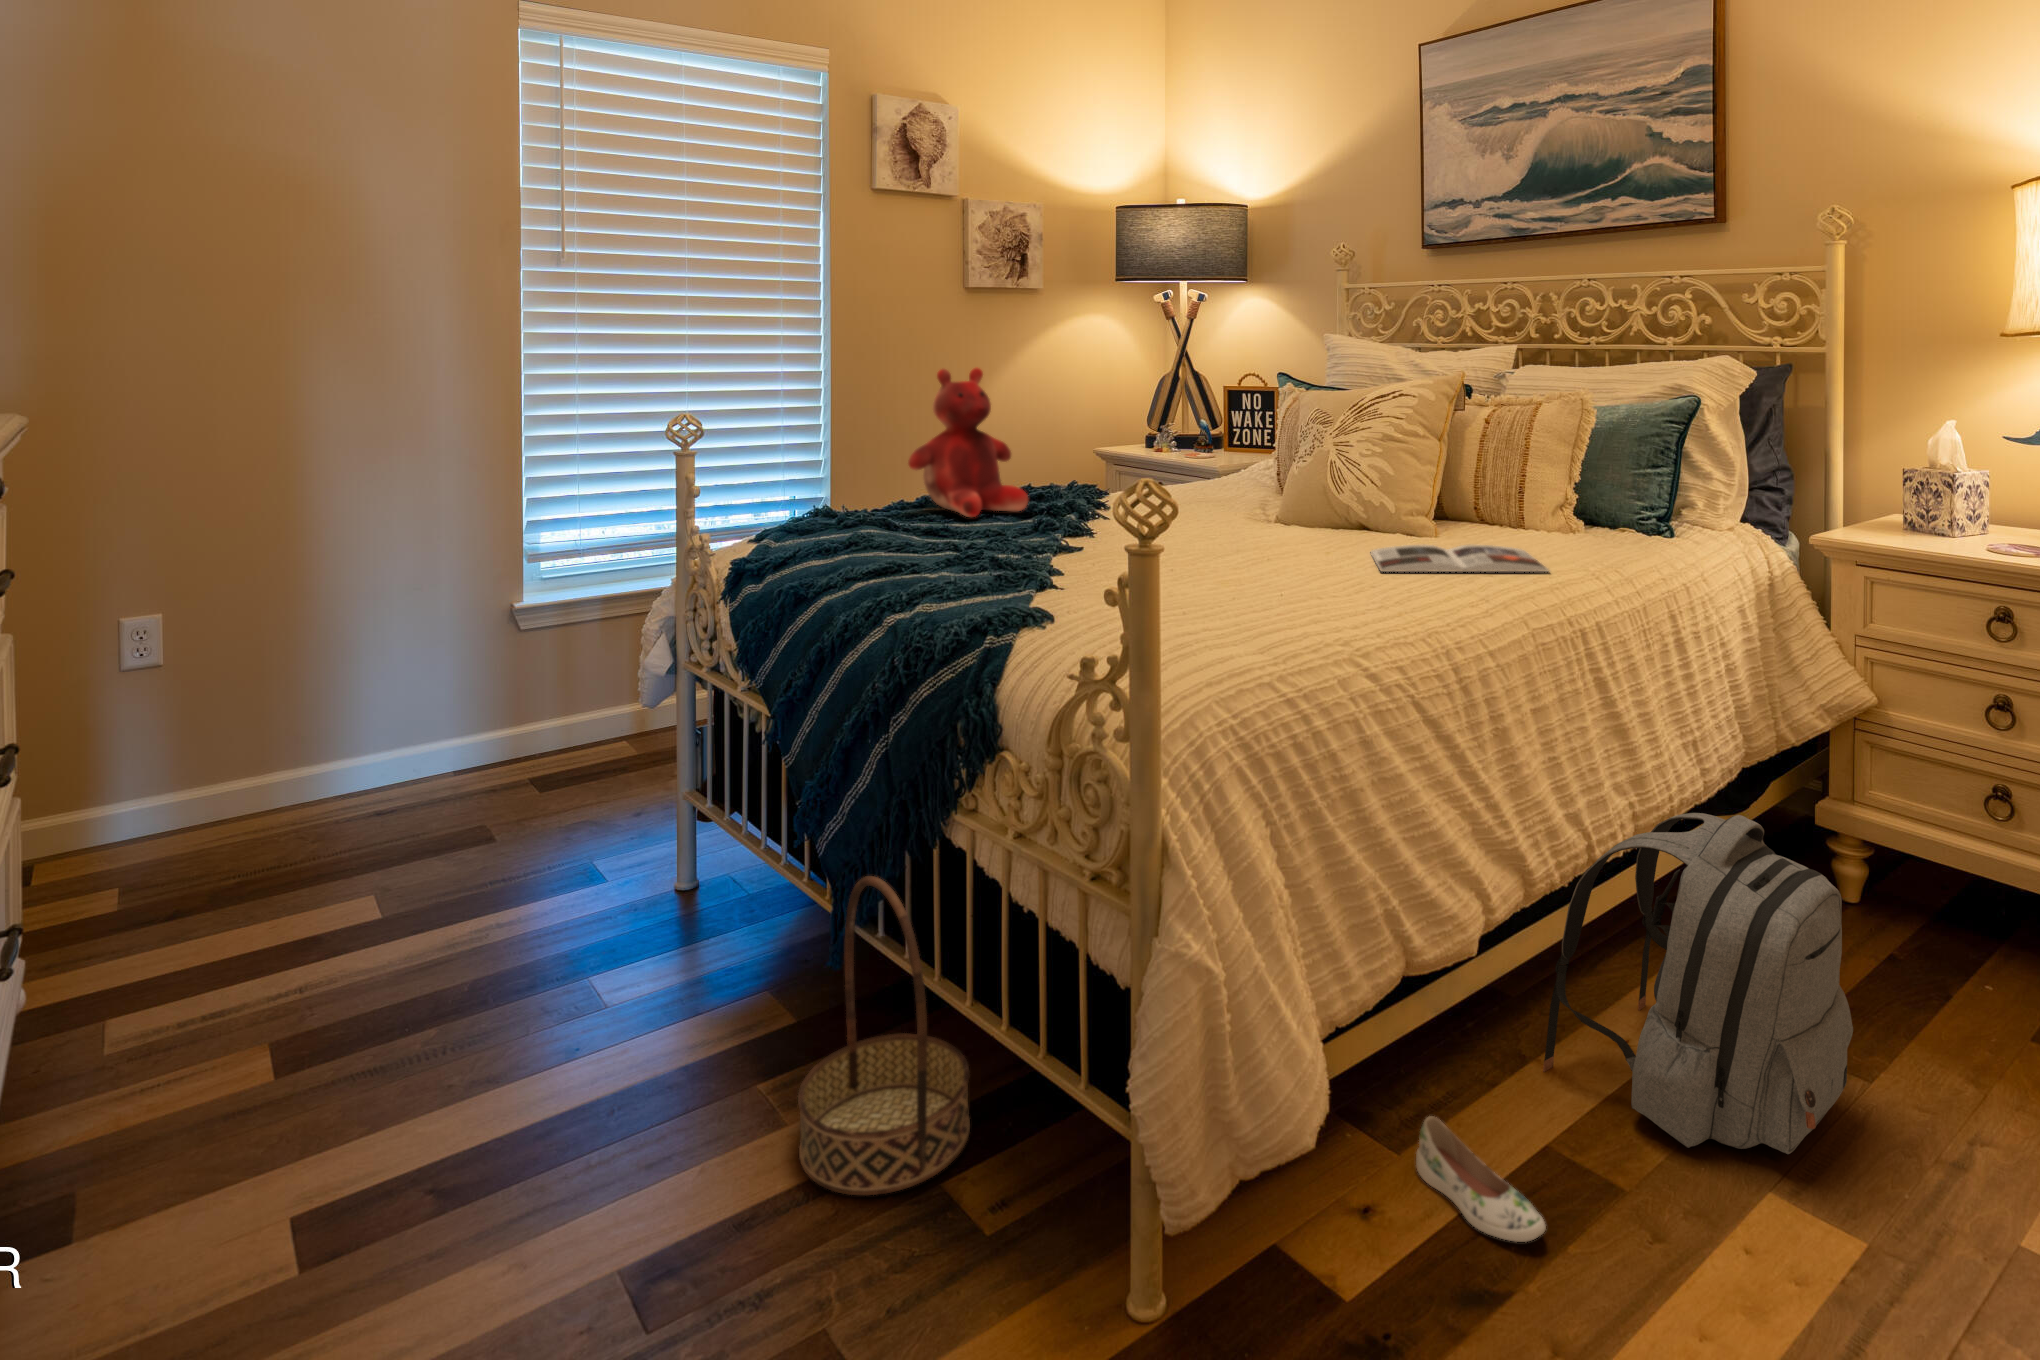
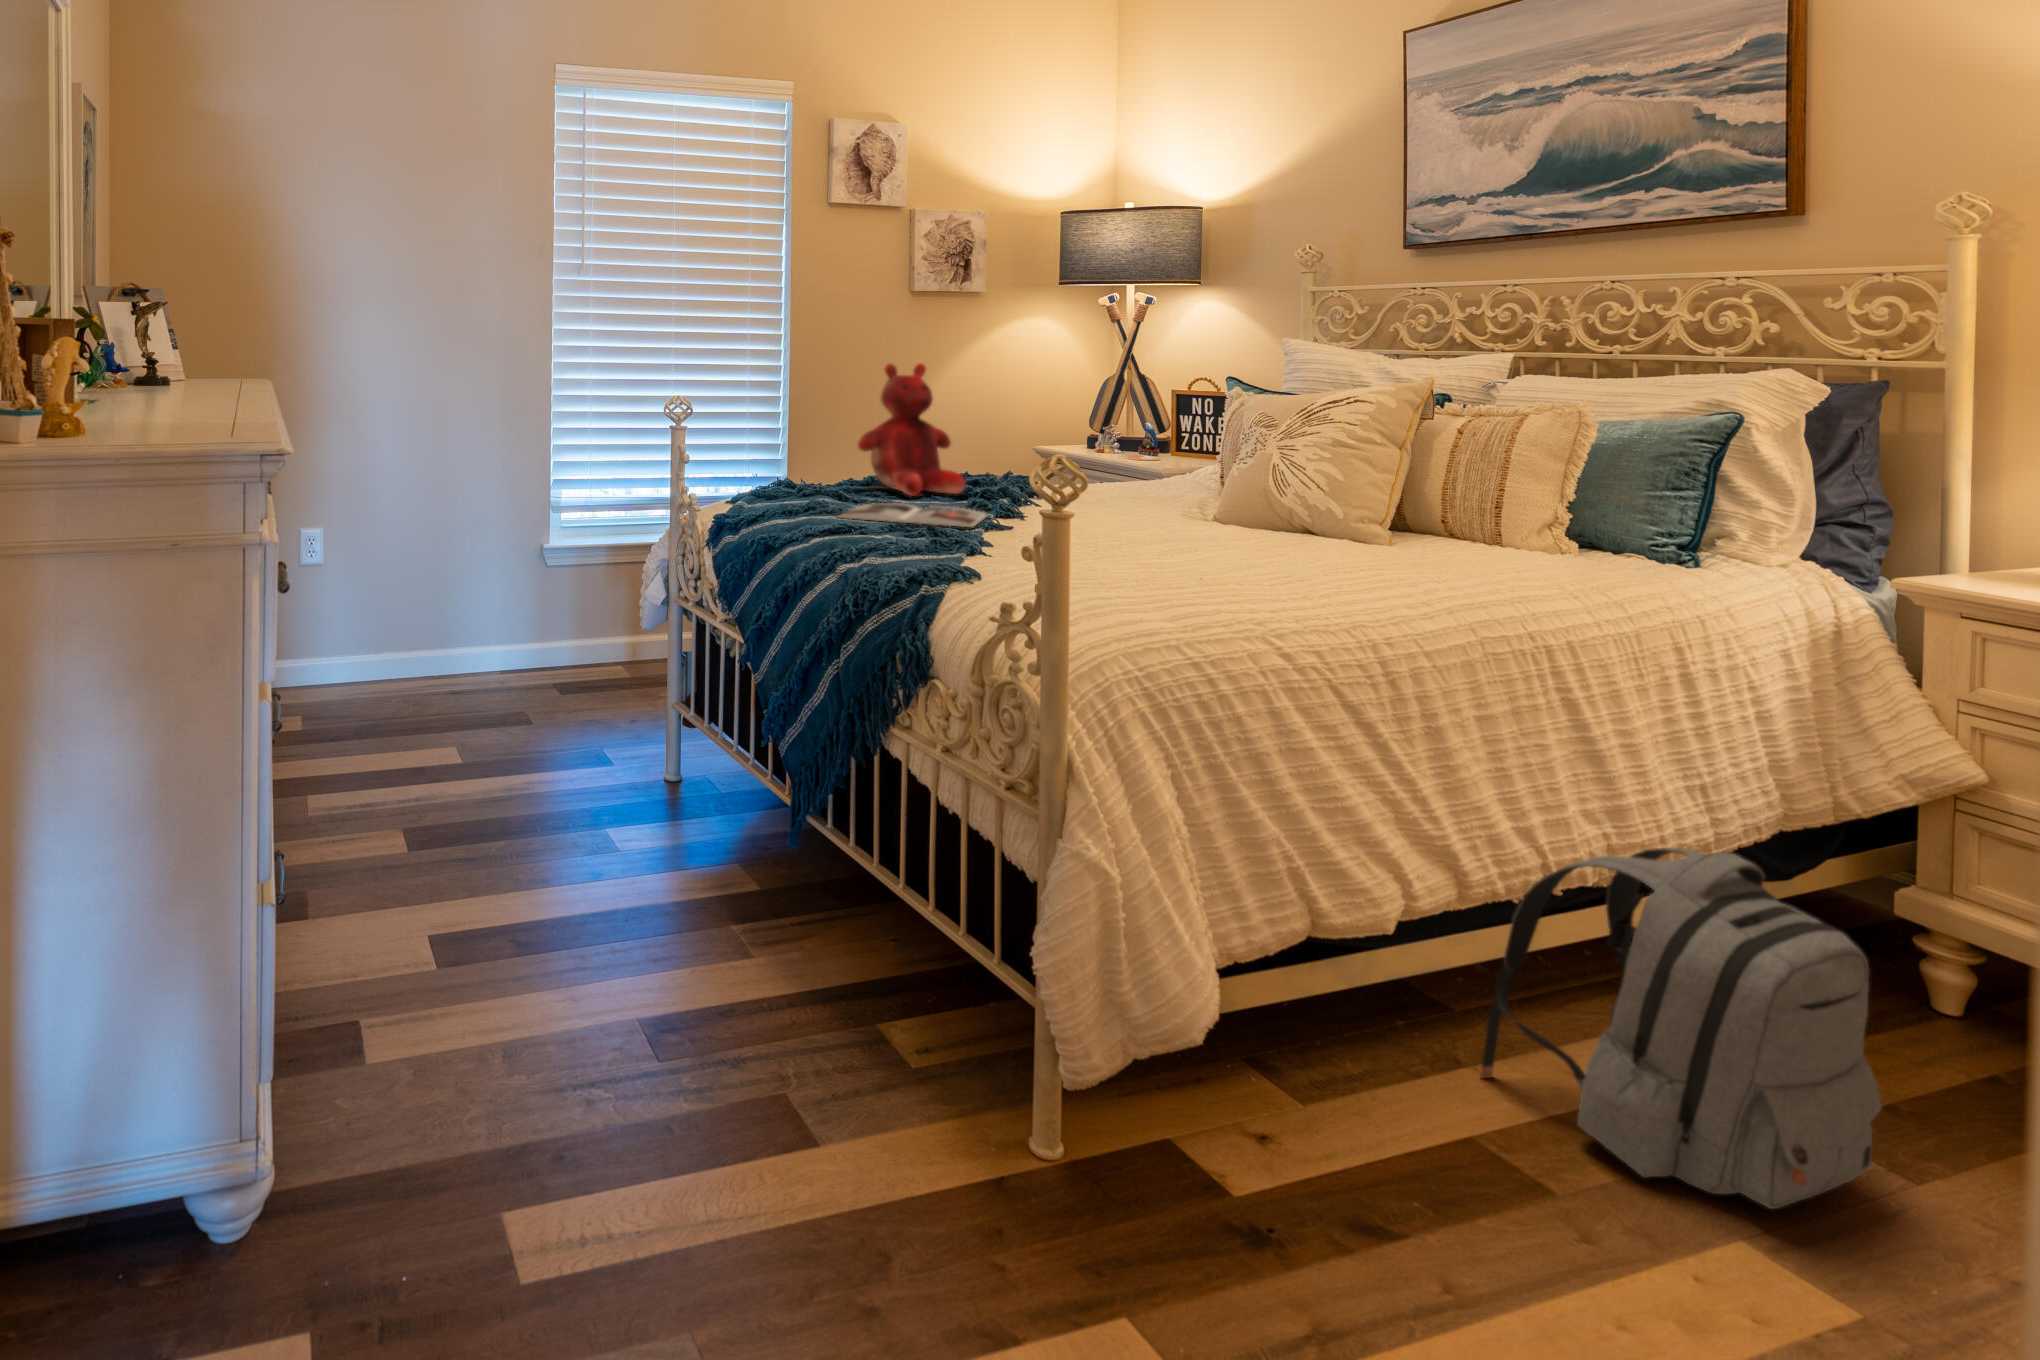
magazine: present [1370,545,1549,572] -> present [838,503,987,527]
basket: present [798,876,970,1195] -> none [762,771,900,1022]
shoe: present [1416,1116,1546,1242] -> none [1320,1075,1454,1201]

